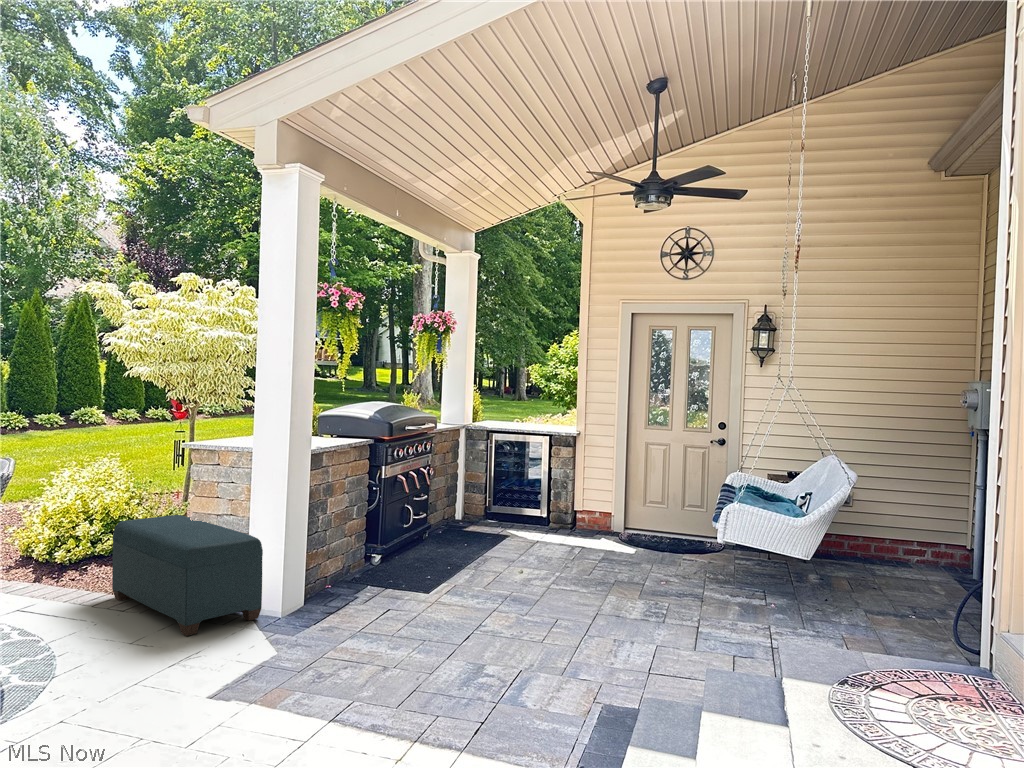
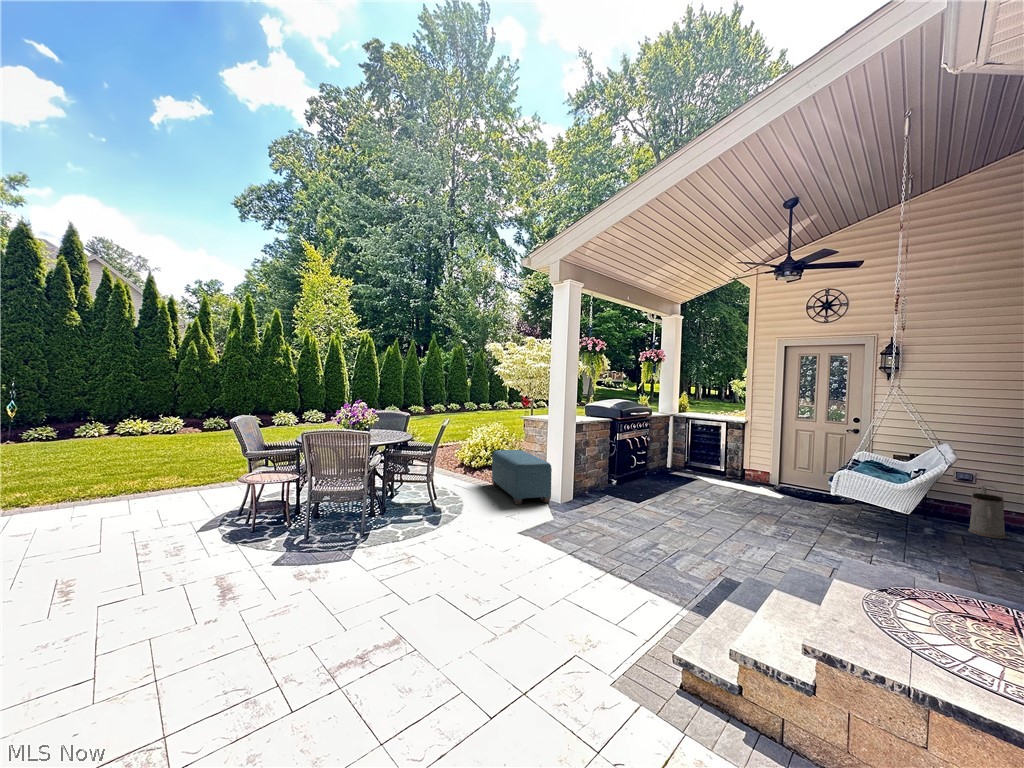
watering can: none [845,506,882,574] -> present [968,485,1006,539]

